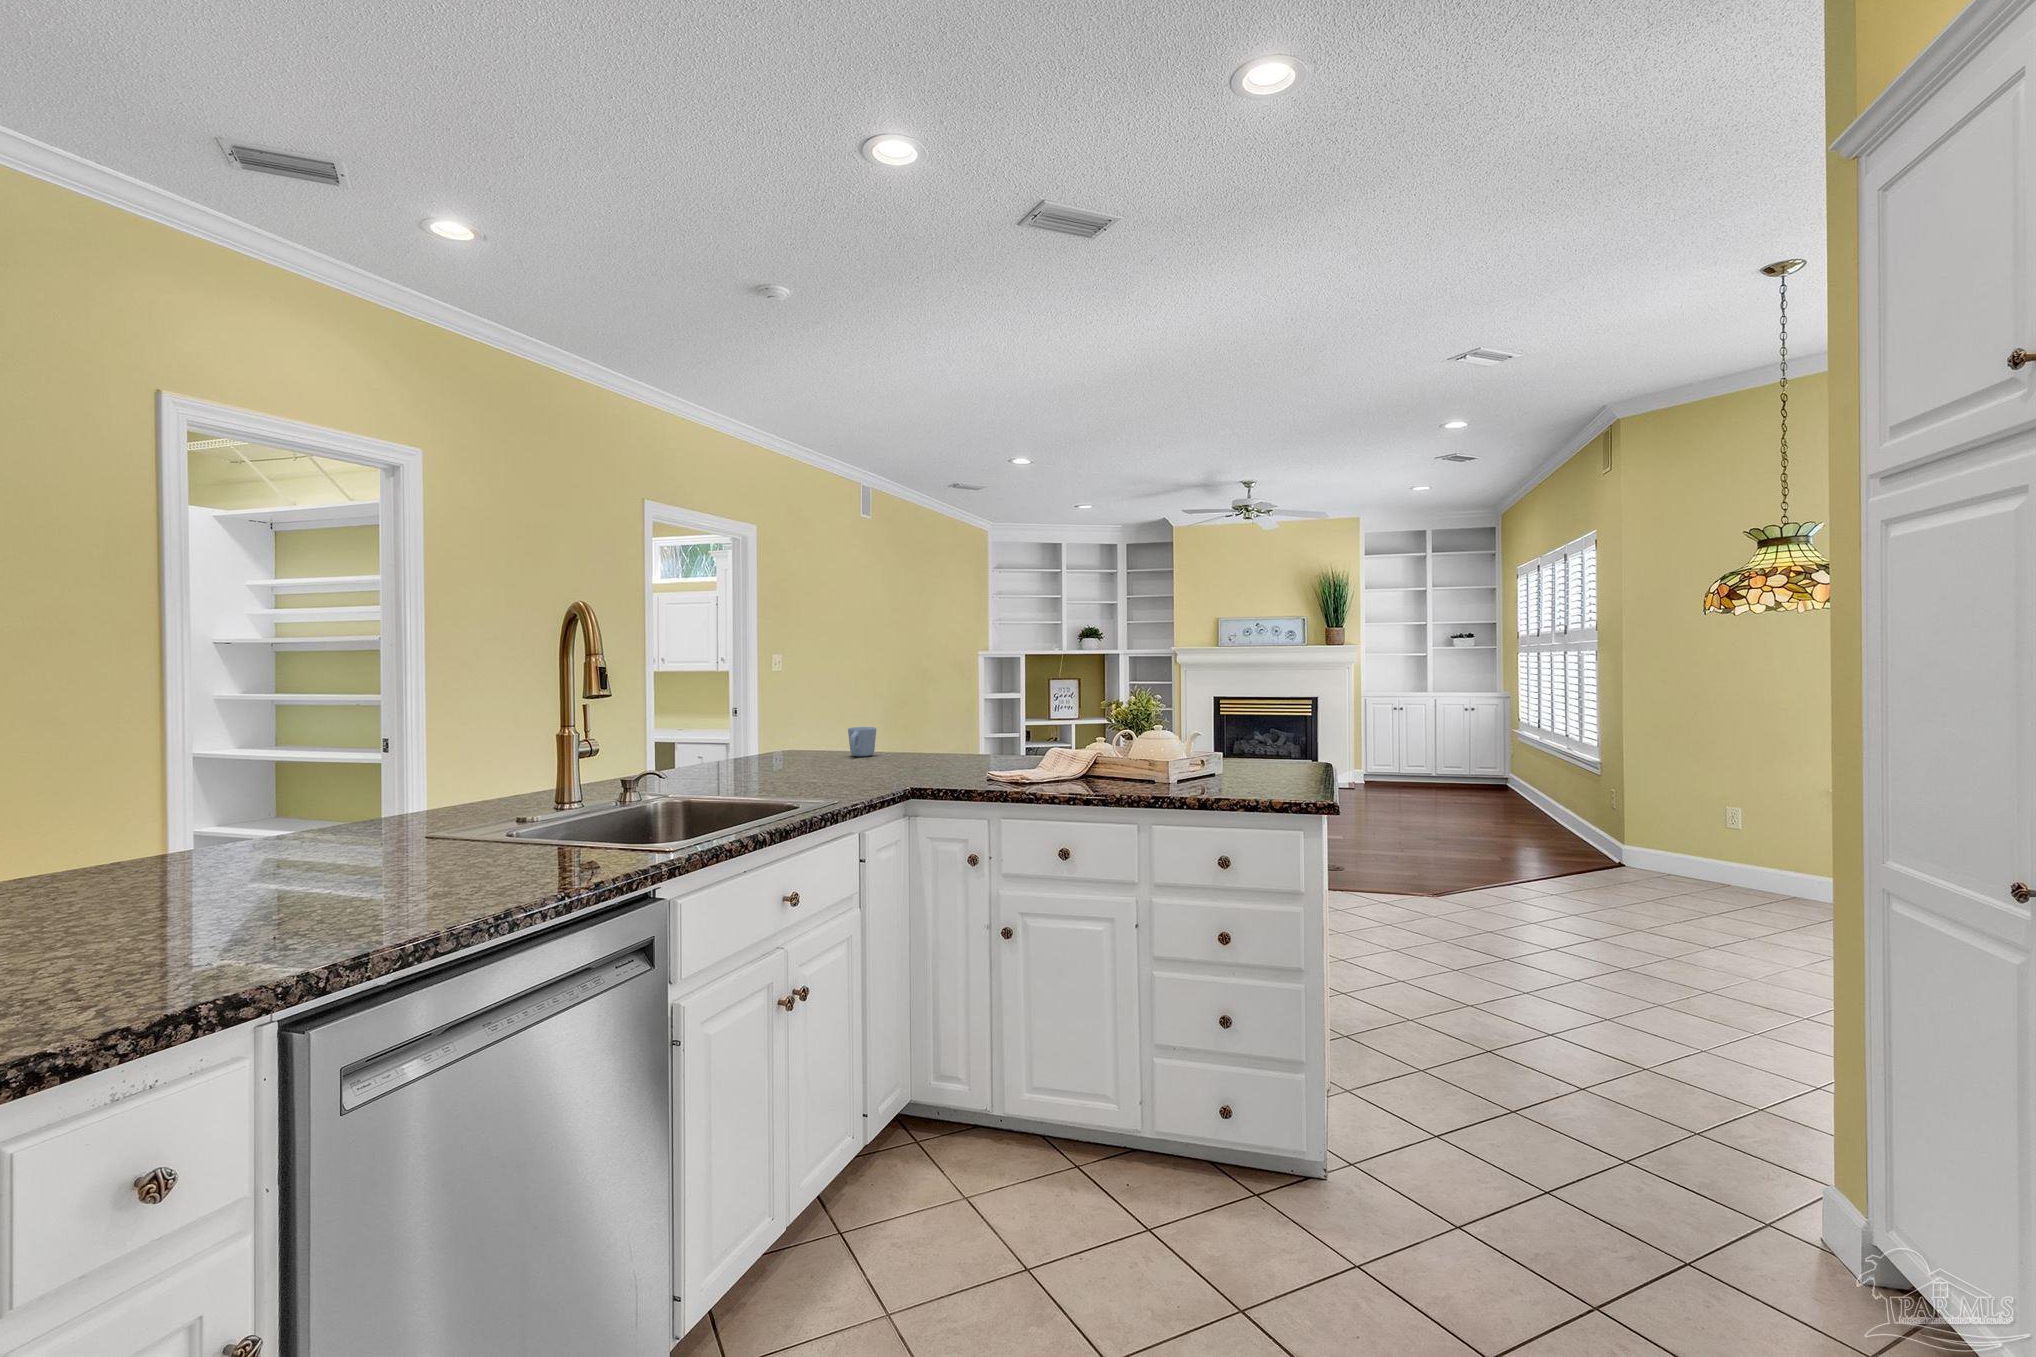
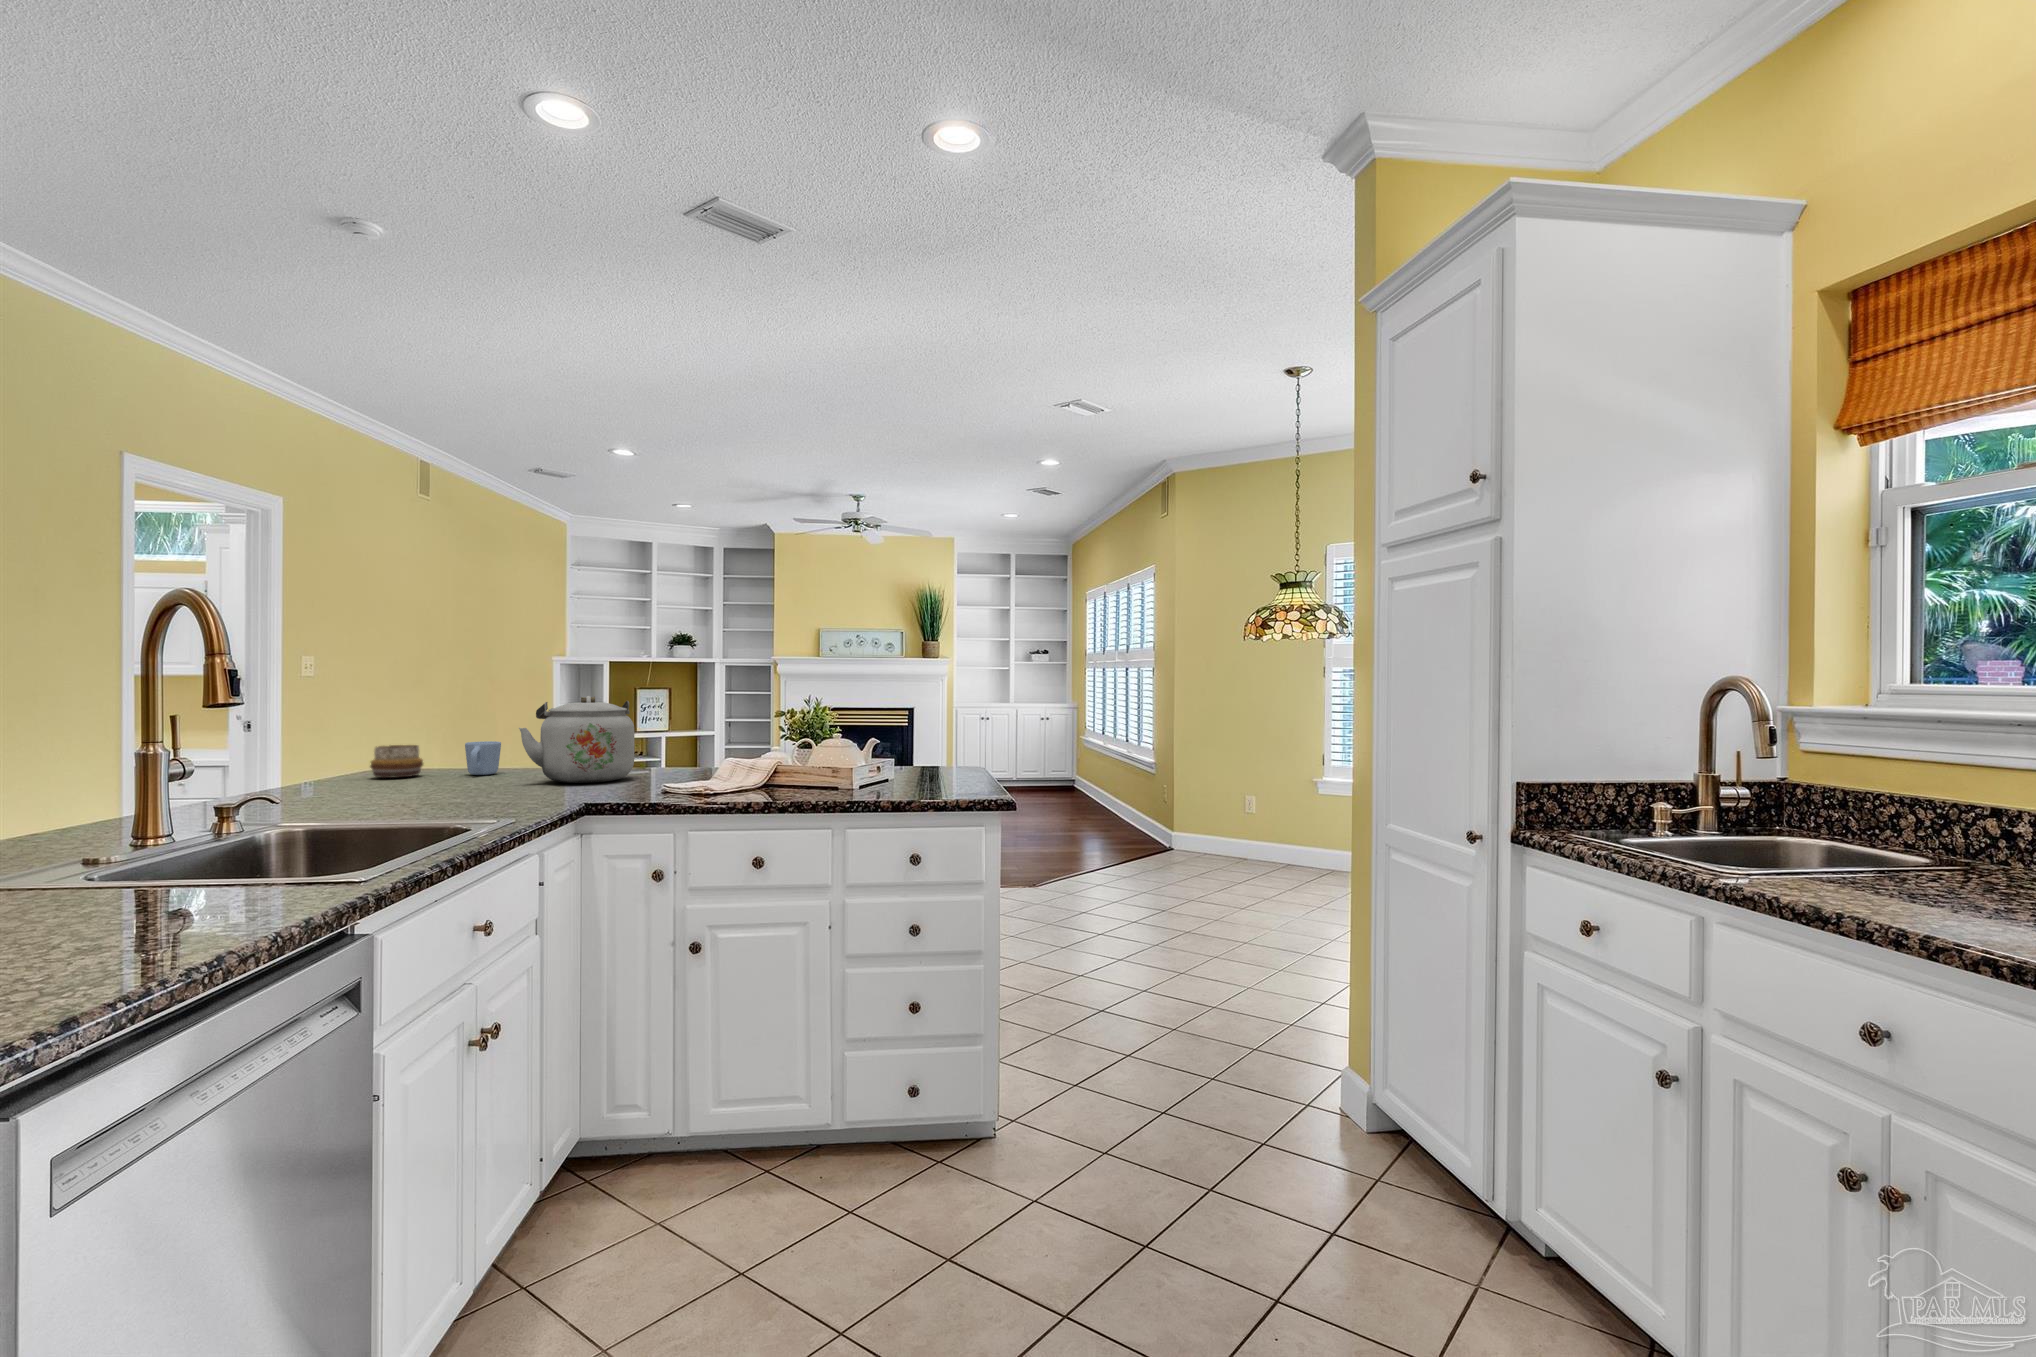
kettle: none [877,686,976,766] -> present [519,696,634,783]
decorative bowl: none [779,729,819,756] -> present [370,745,423,778]

